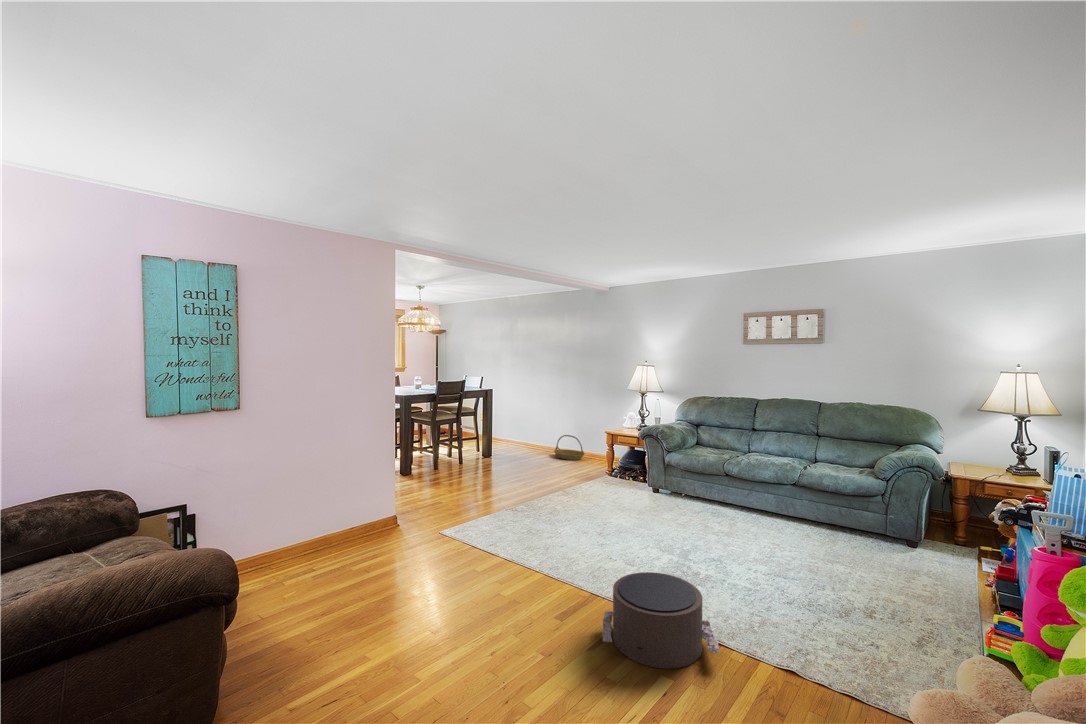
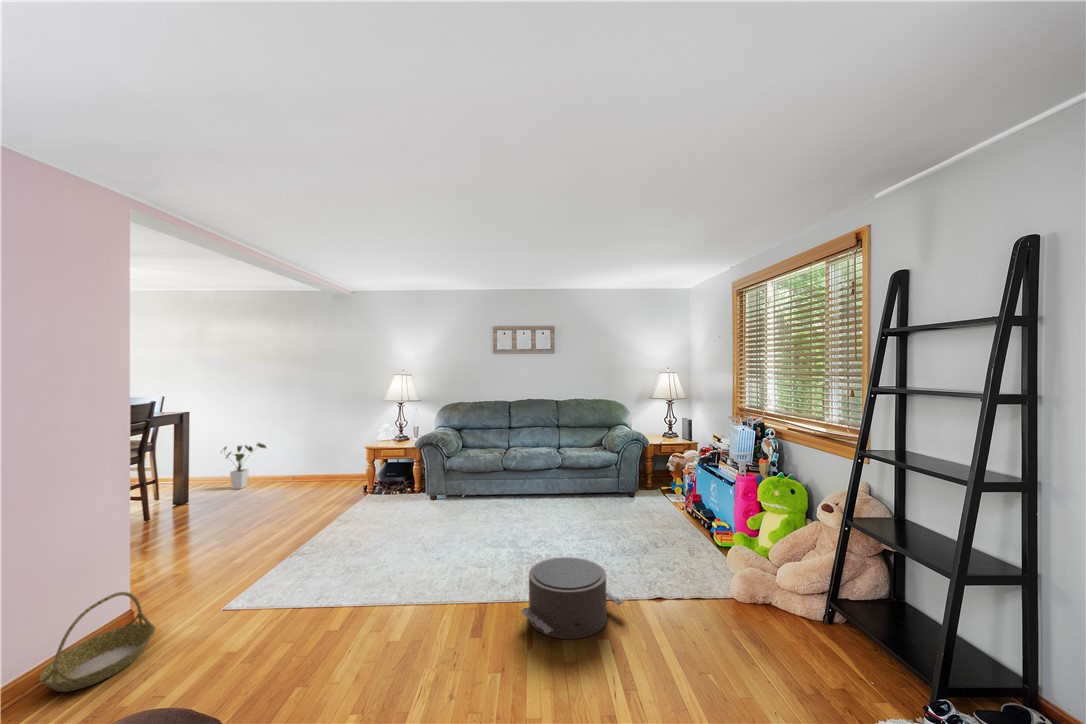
house plant: none [516,418,549,453] -> present [224,443,266,489]
basket: present [554,435,585,460] -> present [39,592,155,692]

